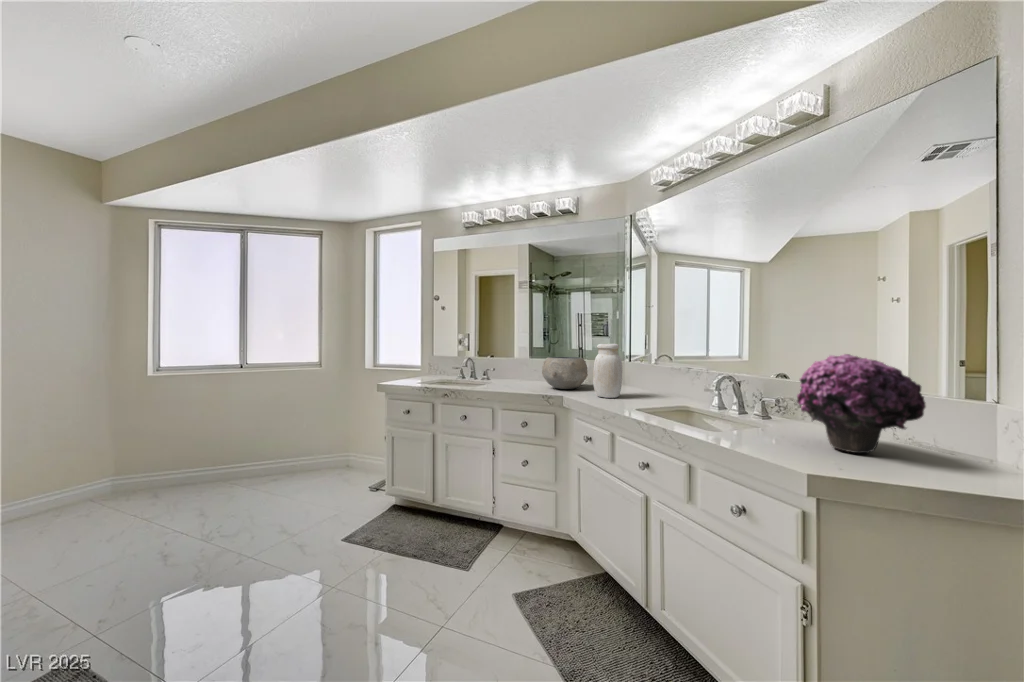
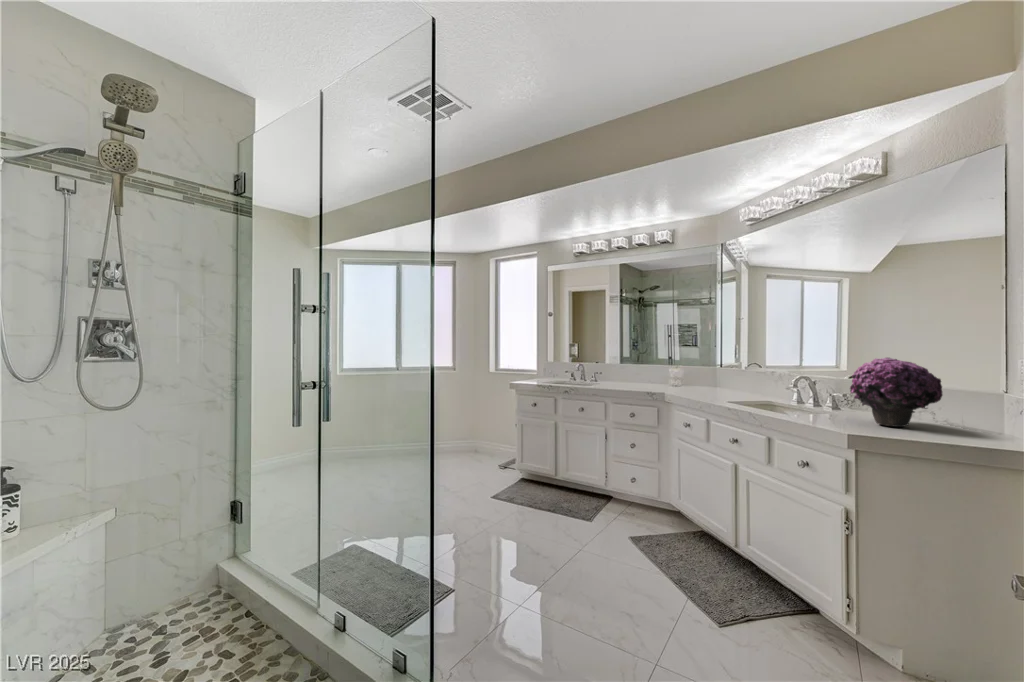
jar: present [593,344,622,398] -> none [690,351,715,394]
ceramic bowl: present [542,357,588,389] -> none [645,362,685,388]

